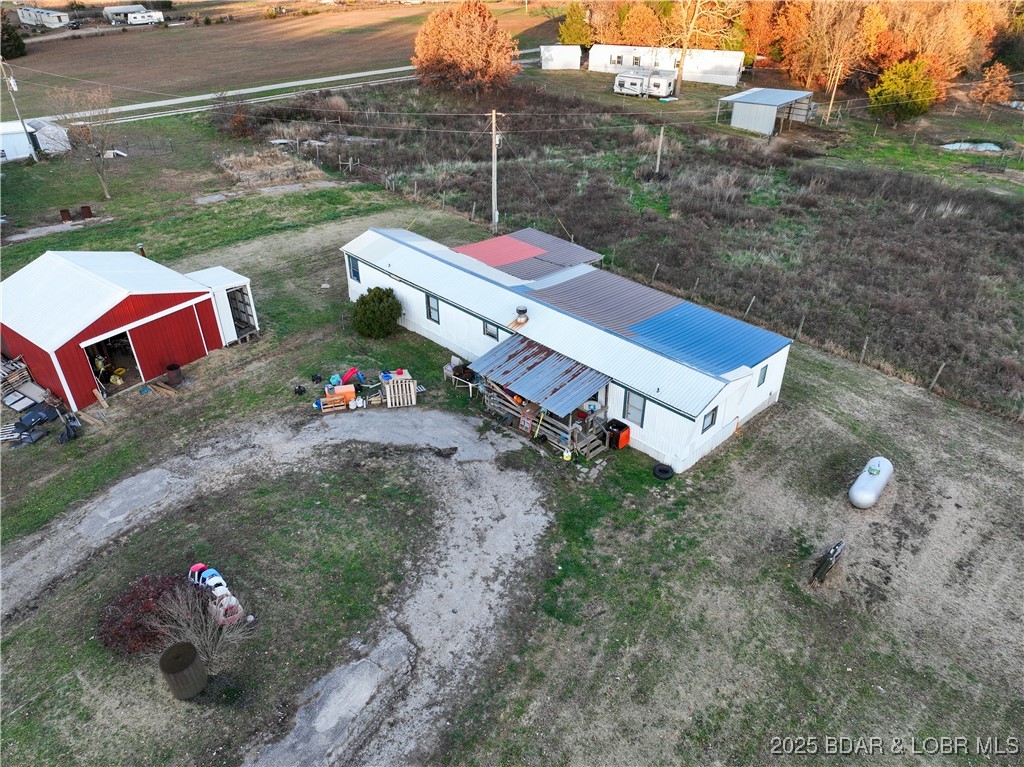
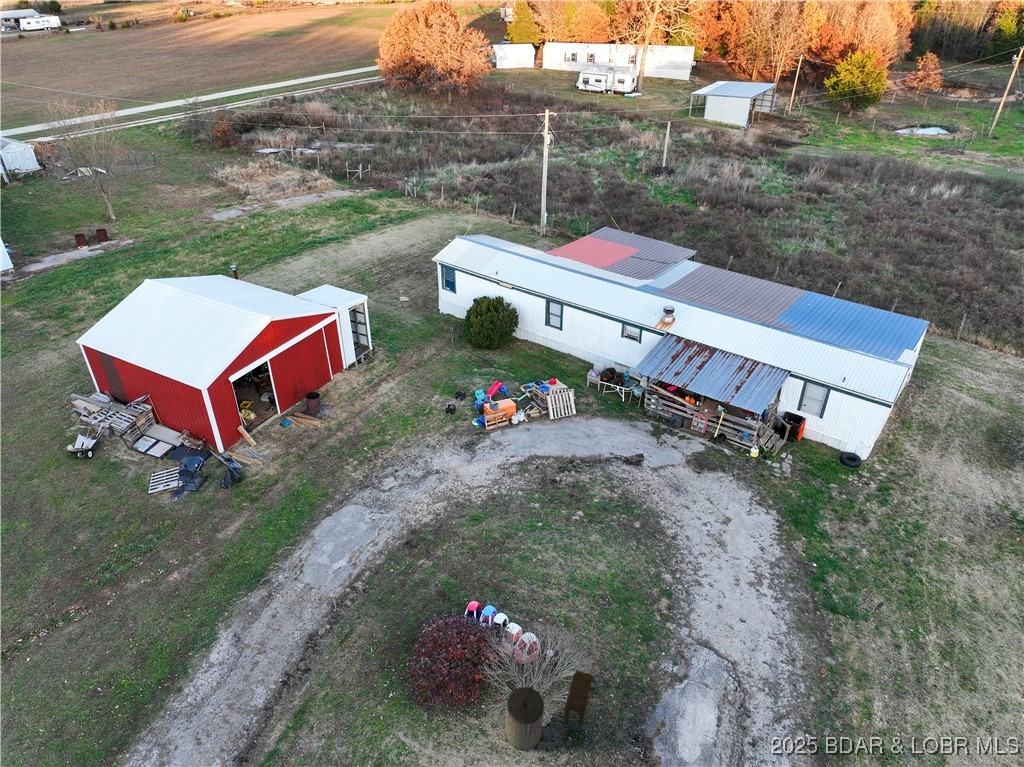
bench: none [226,634,272,686] -> present [564,670,594,725]

